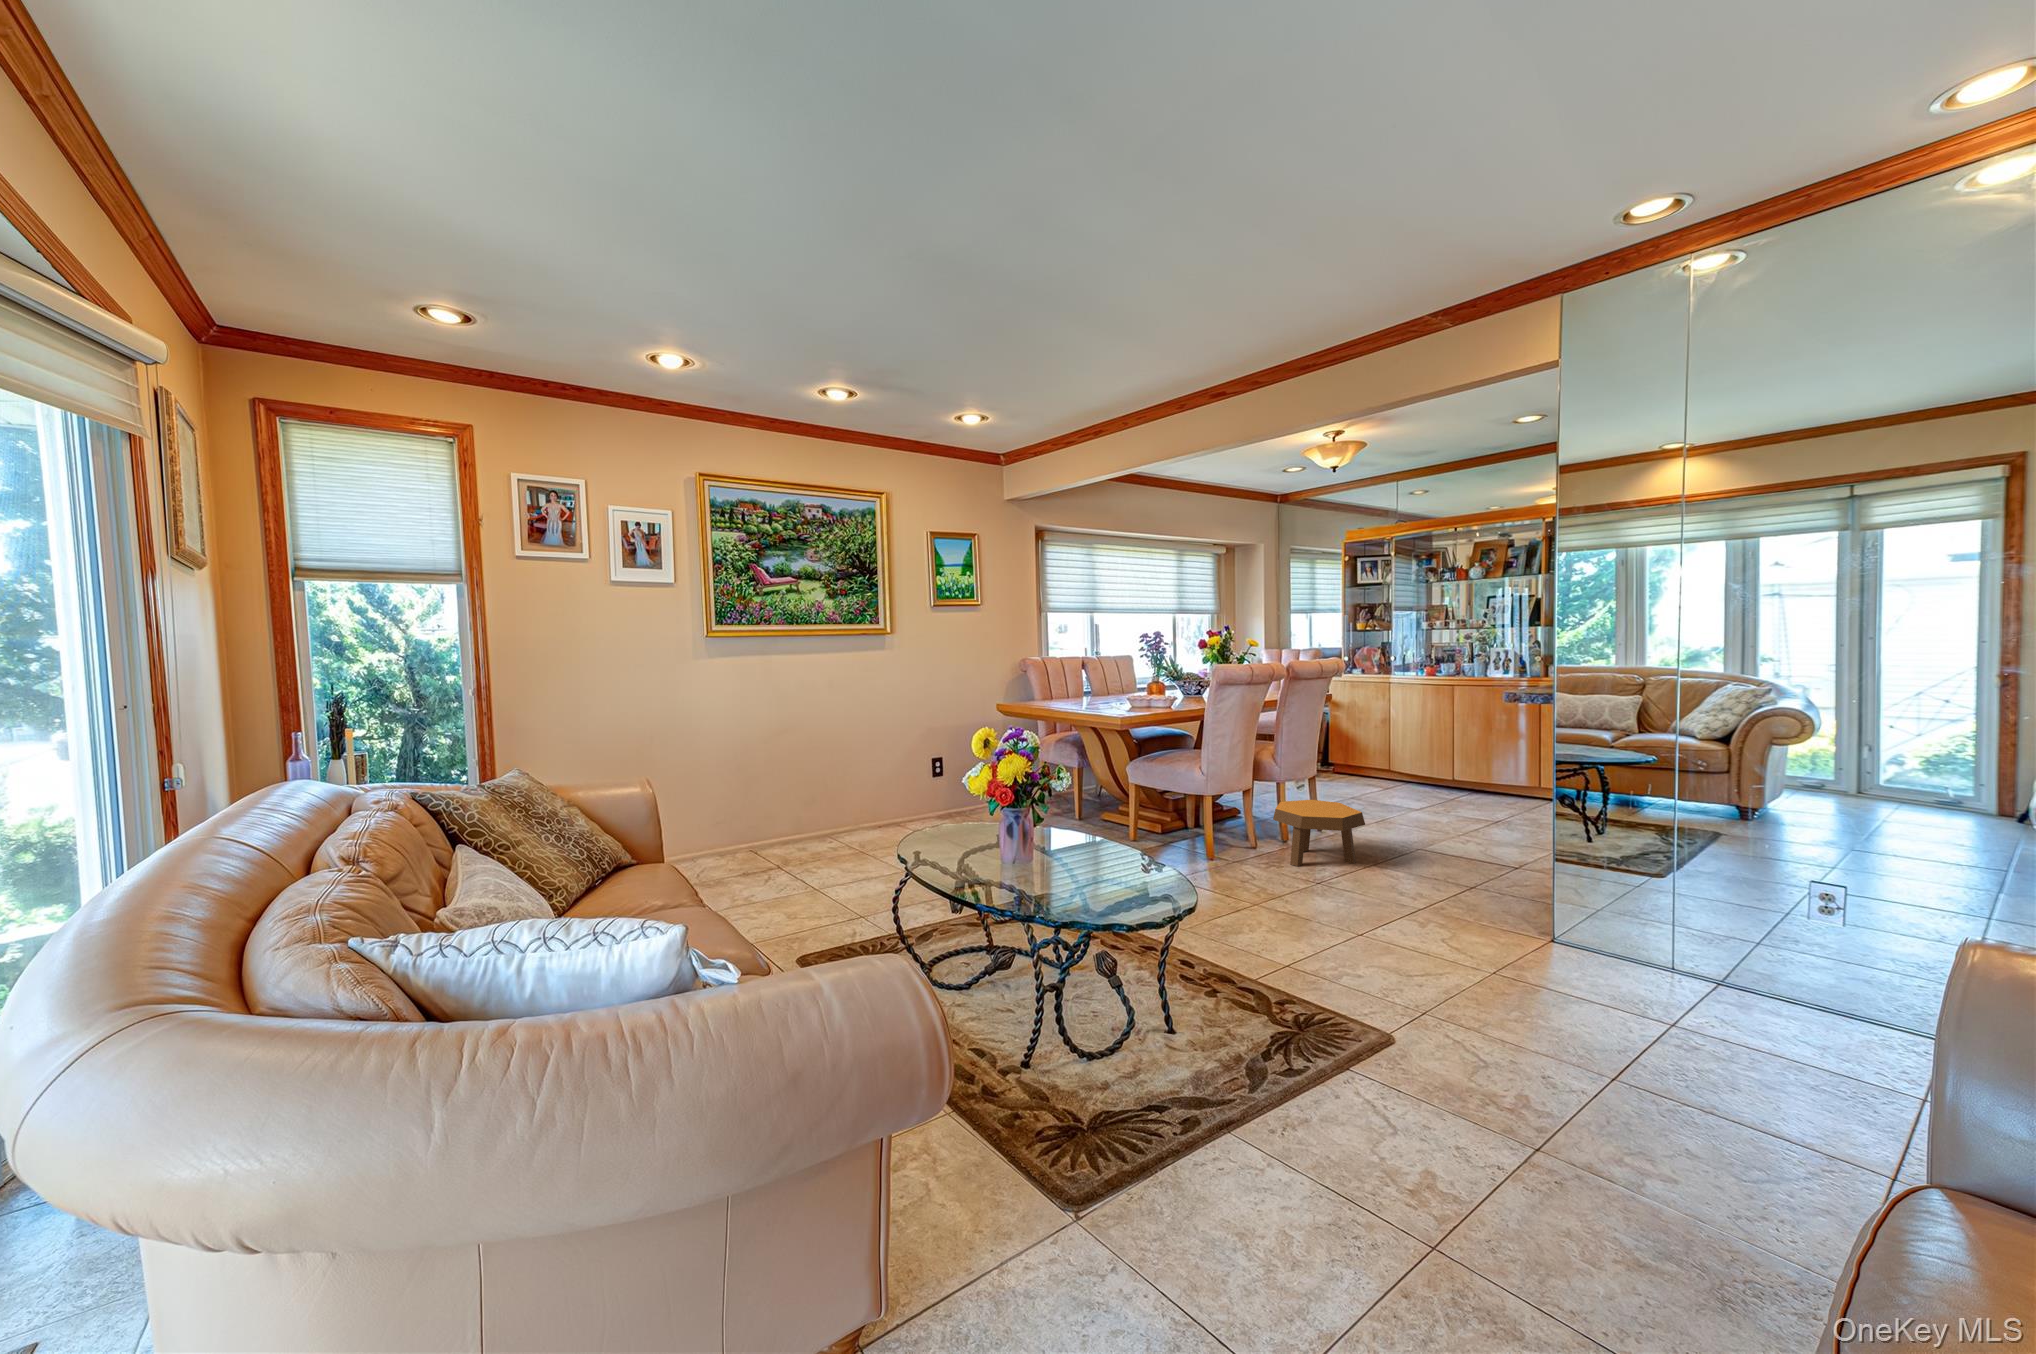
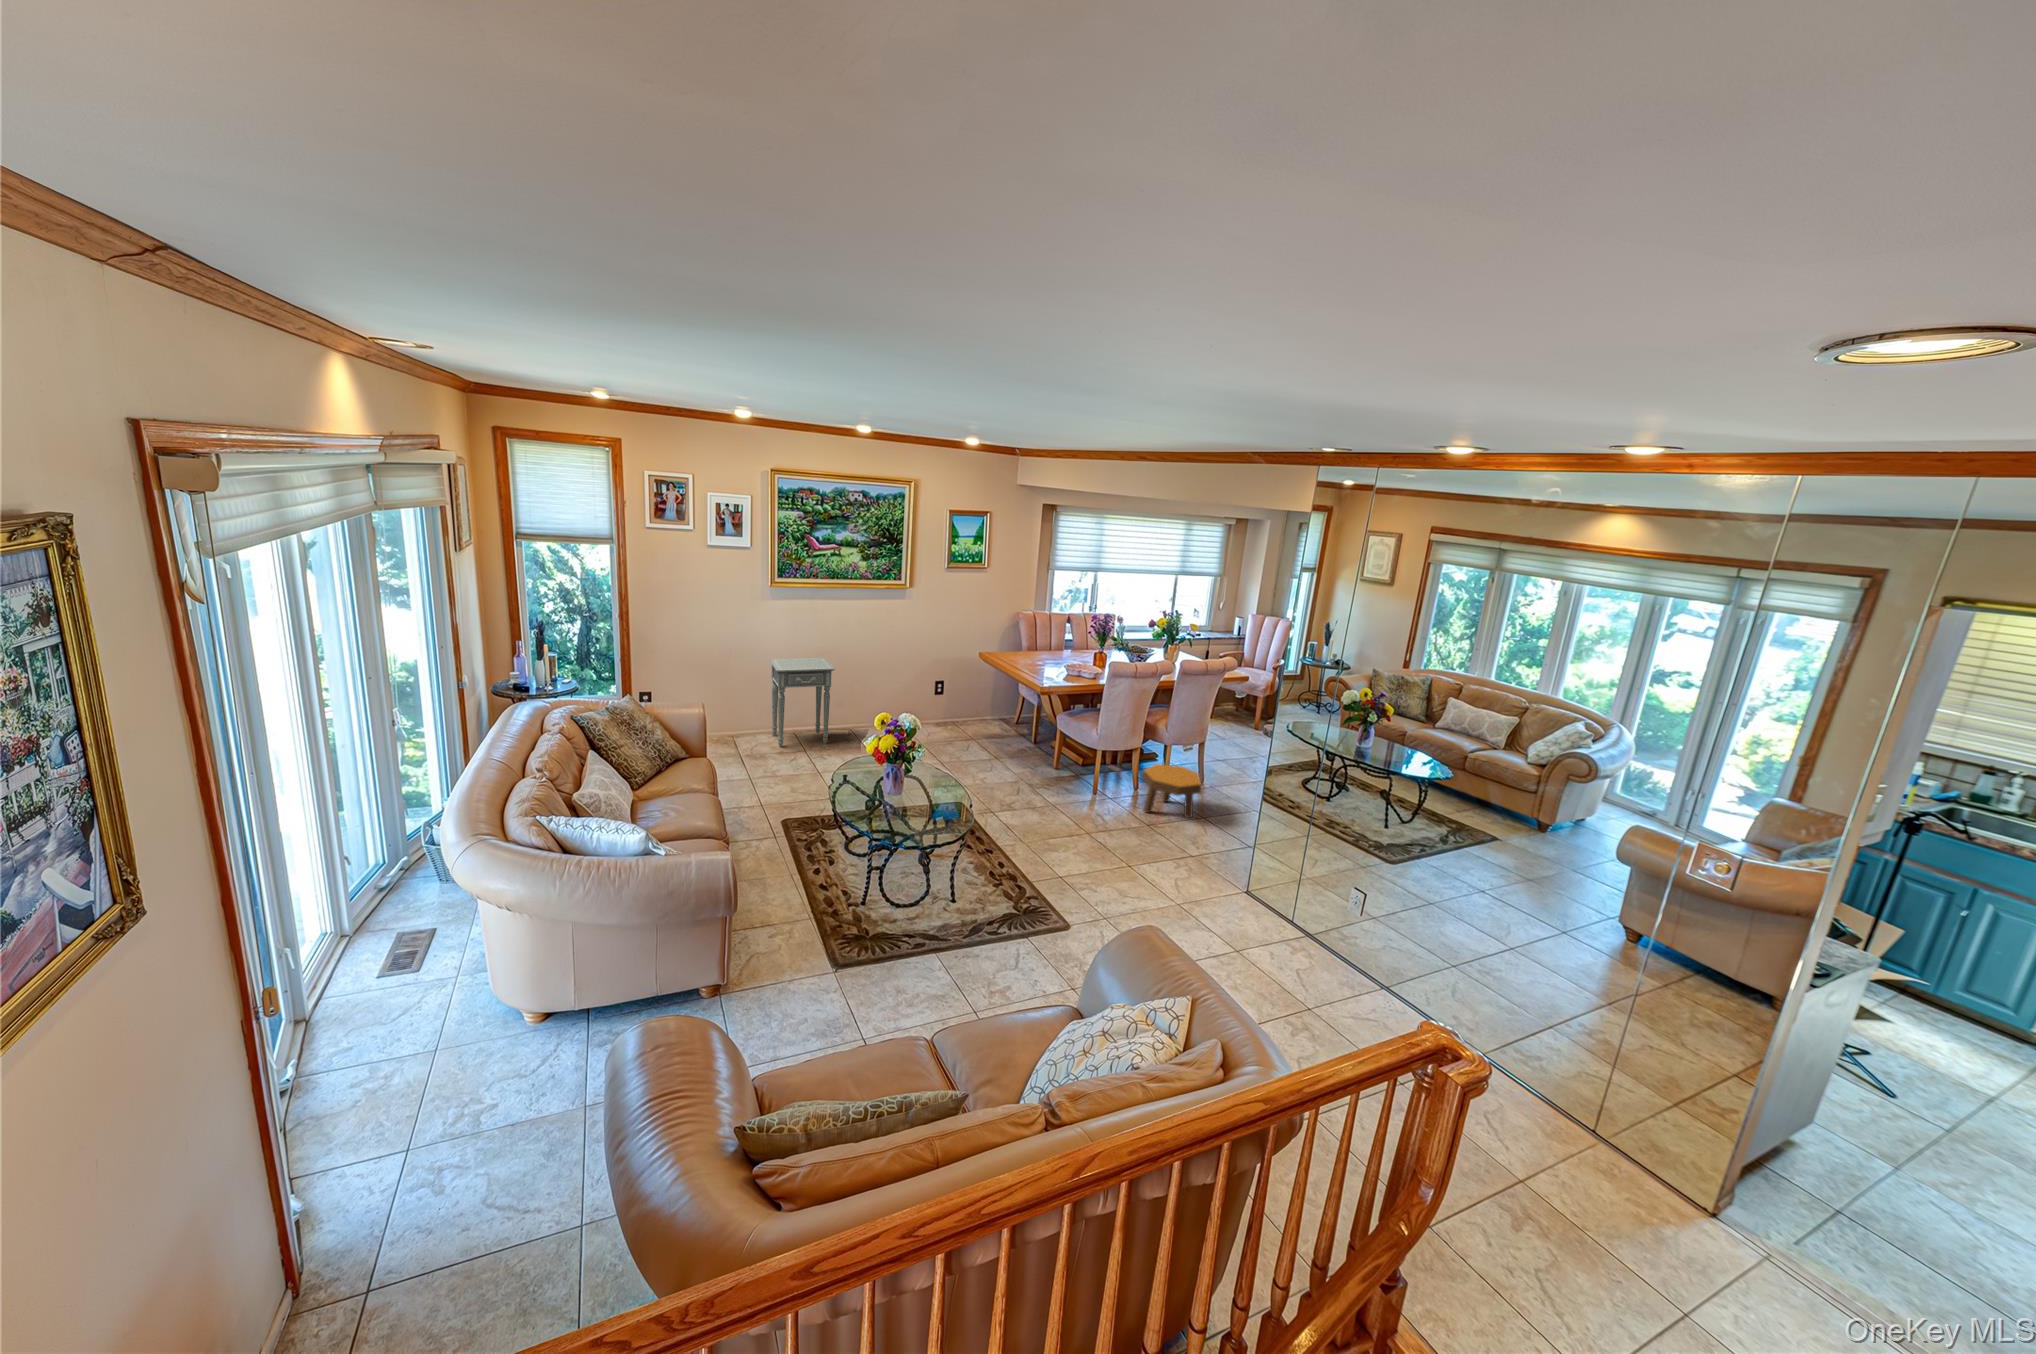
side table: none [710,736,811,869] -> present [769,658,835,747]

